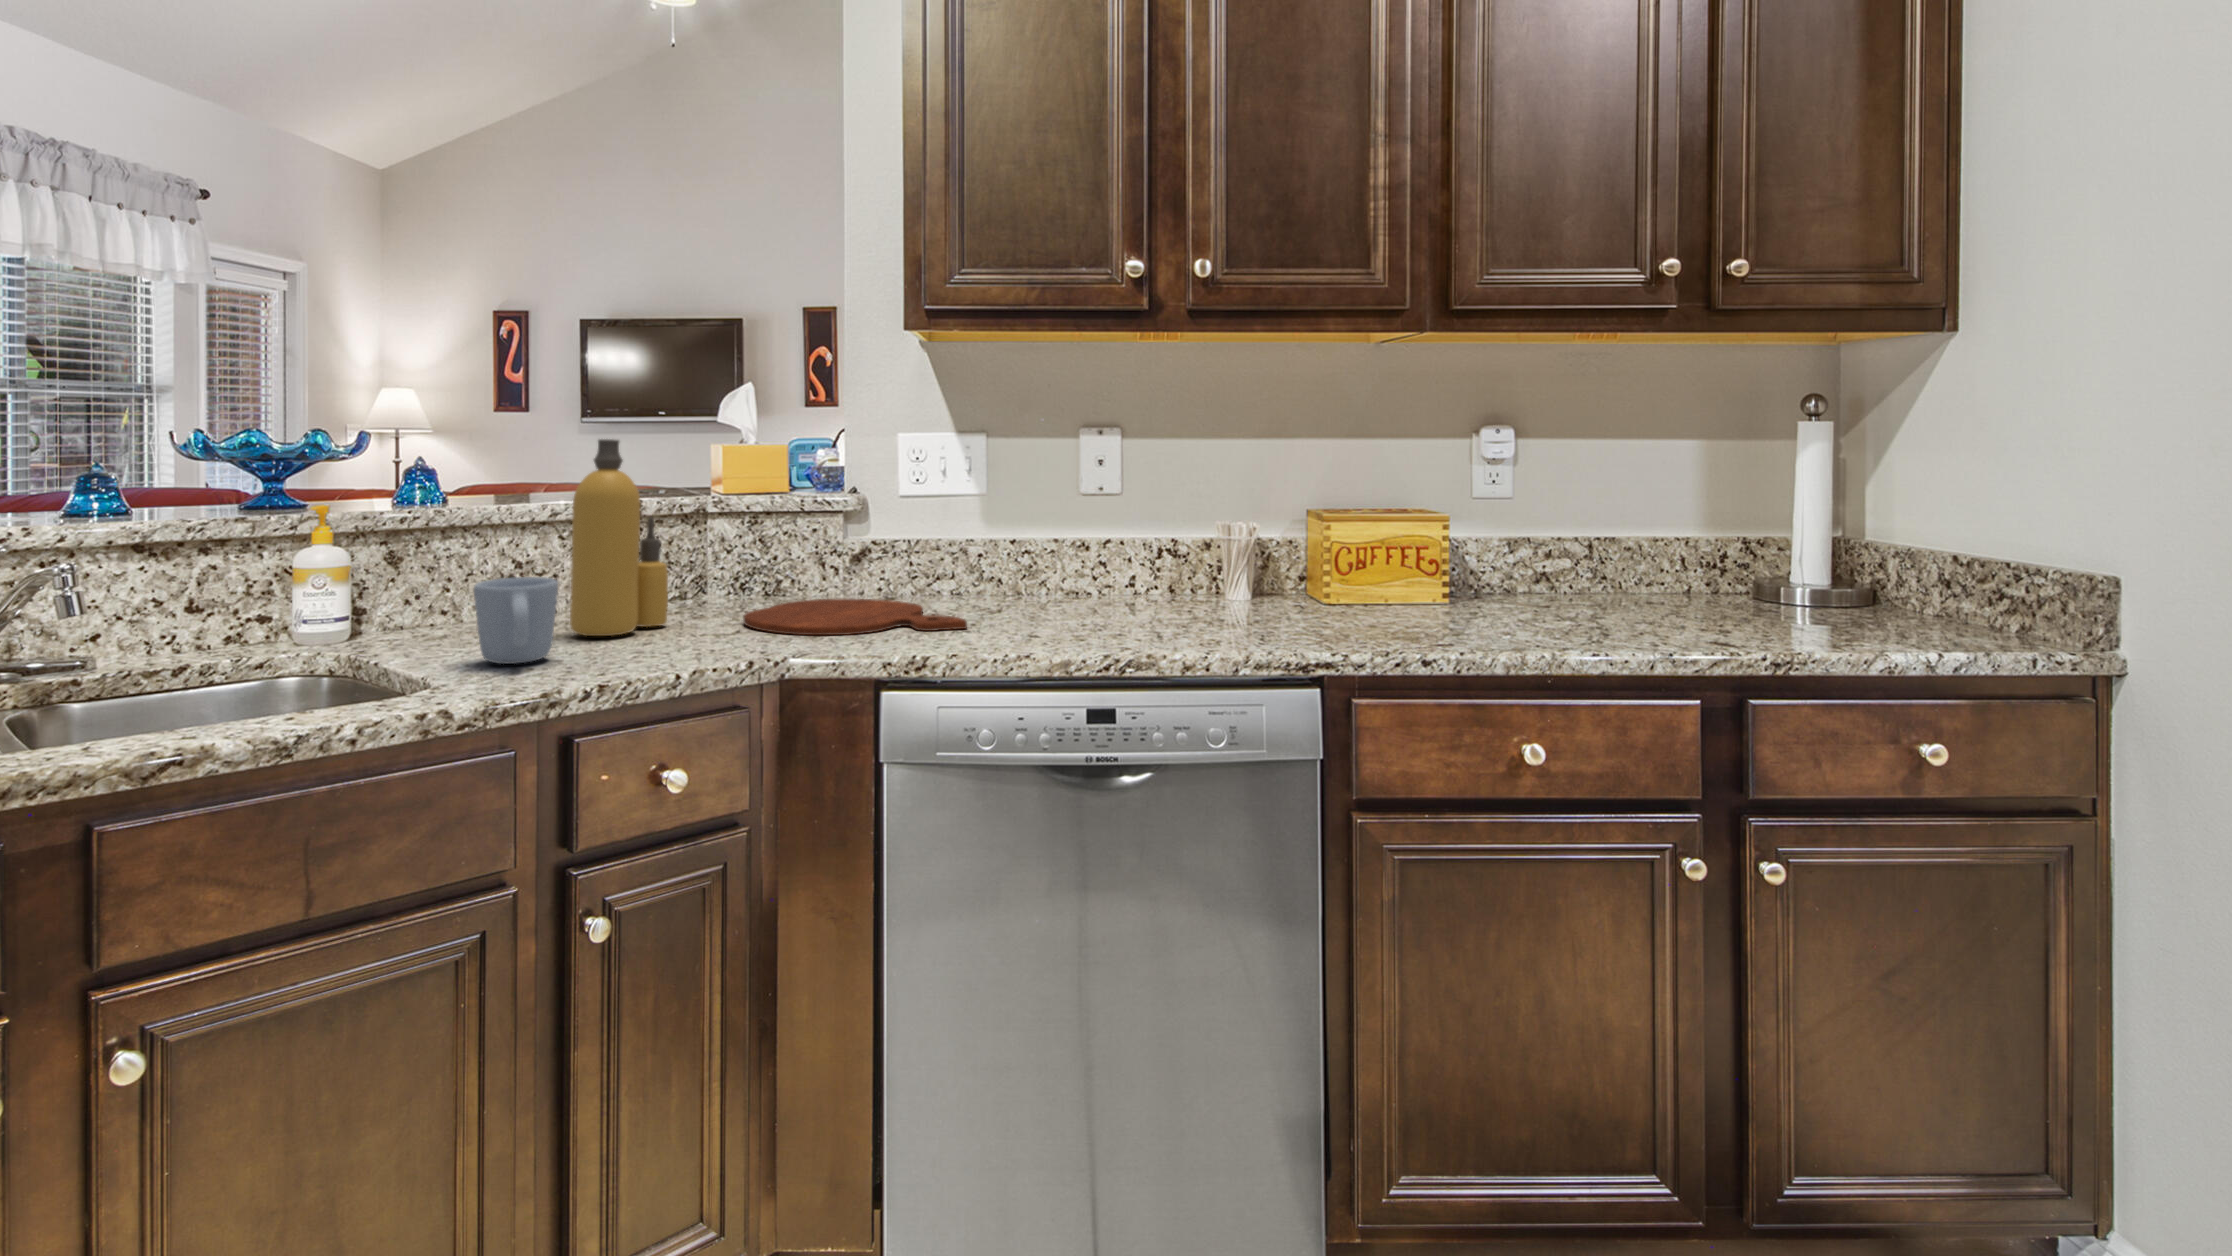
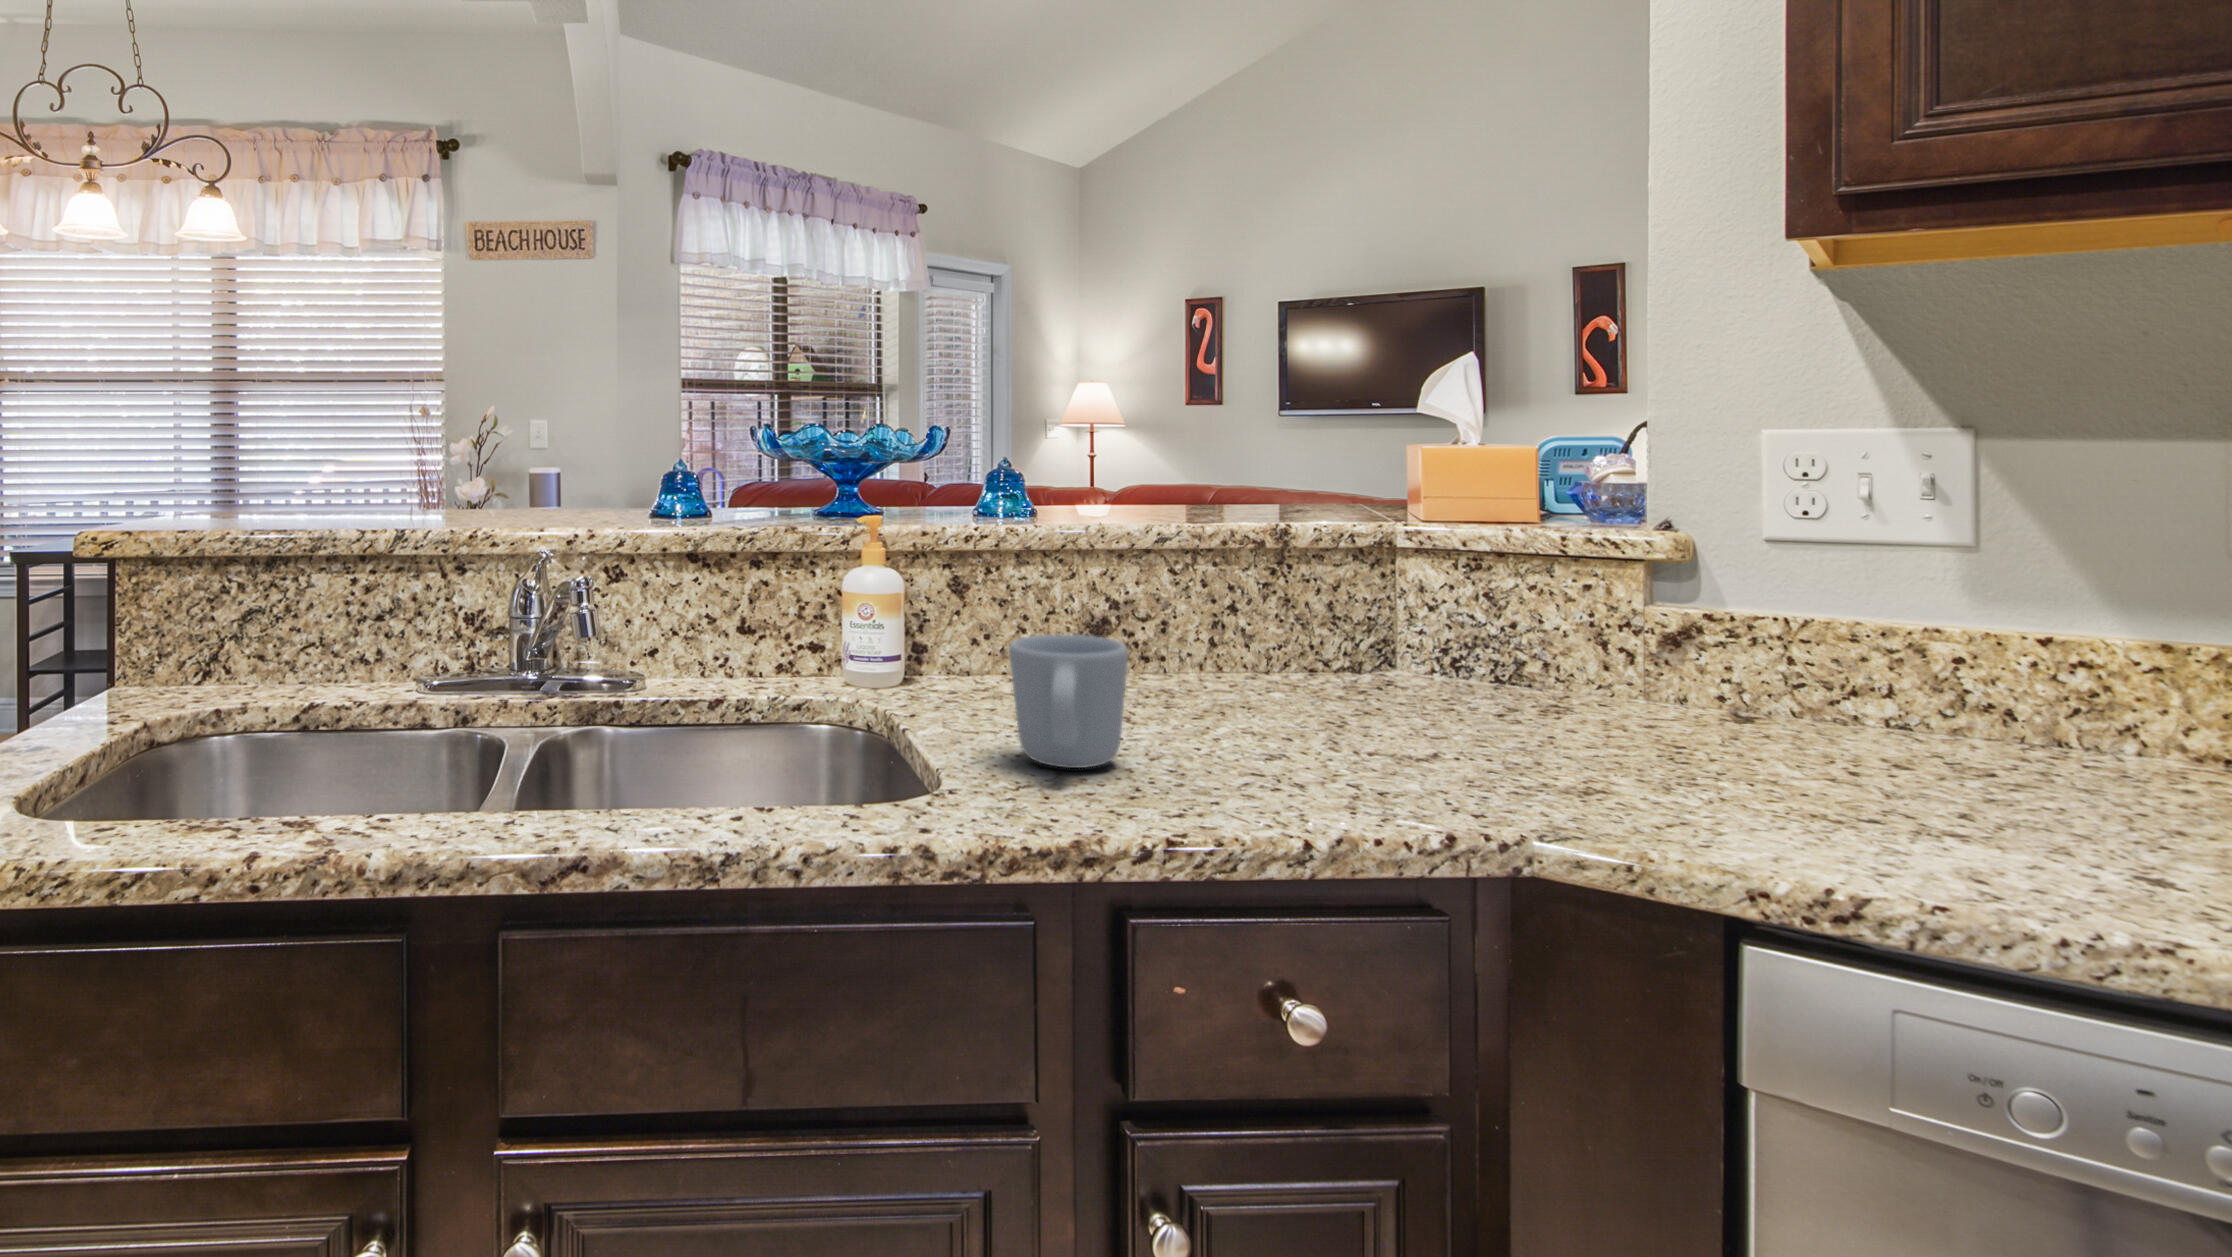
bottle: present [570,439,668,636] -> none [1165,432,1320,732]
cutting board: present [743,599,967,635] -> none [1449,706,1954,826]

